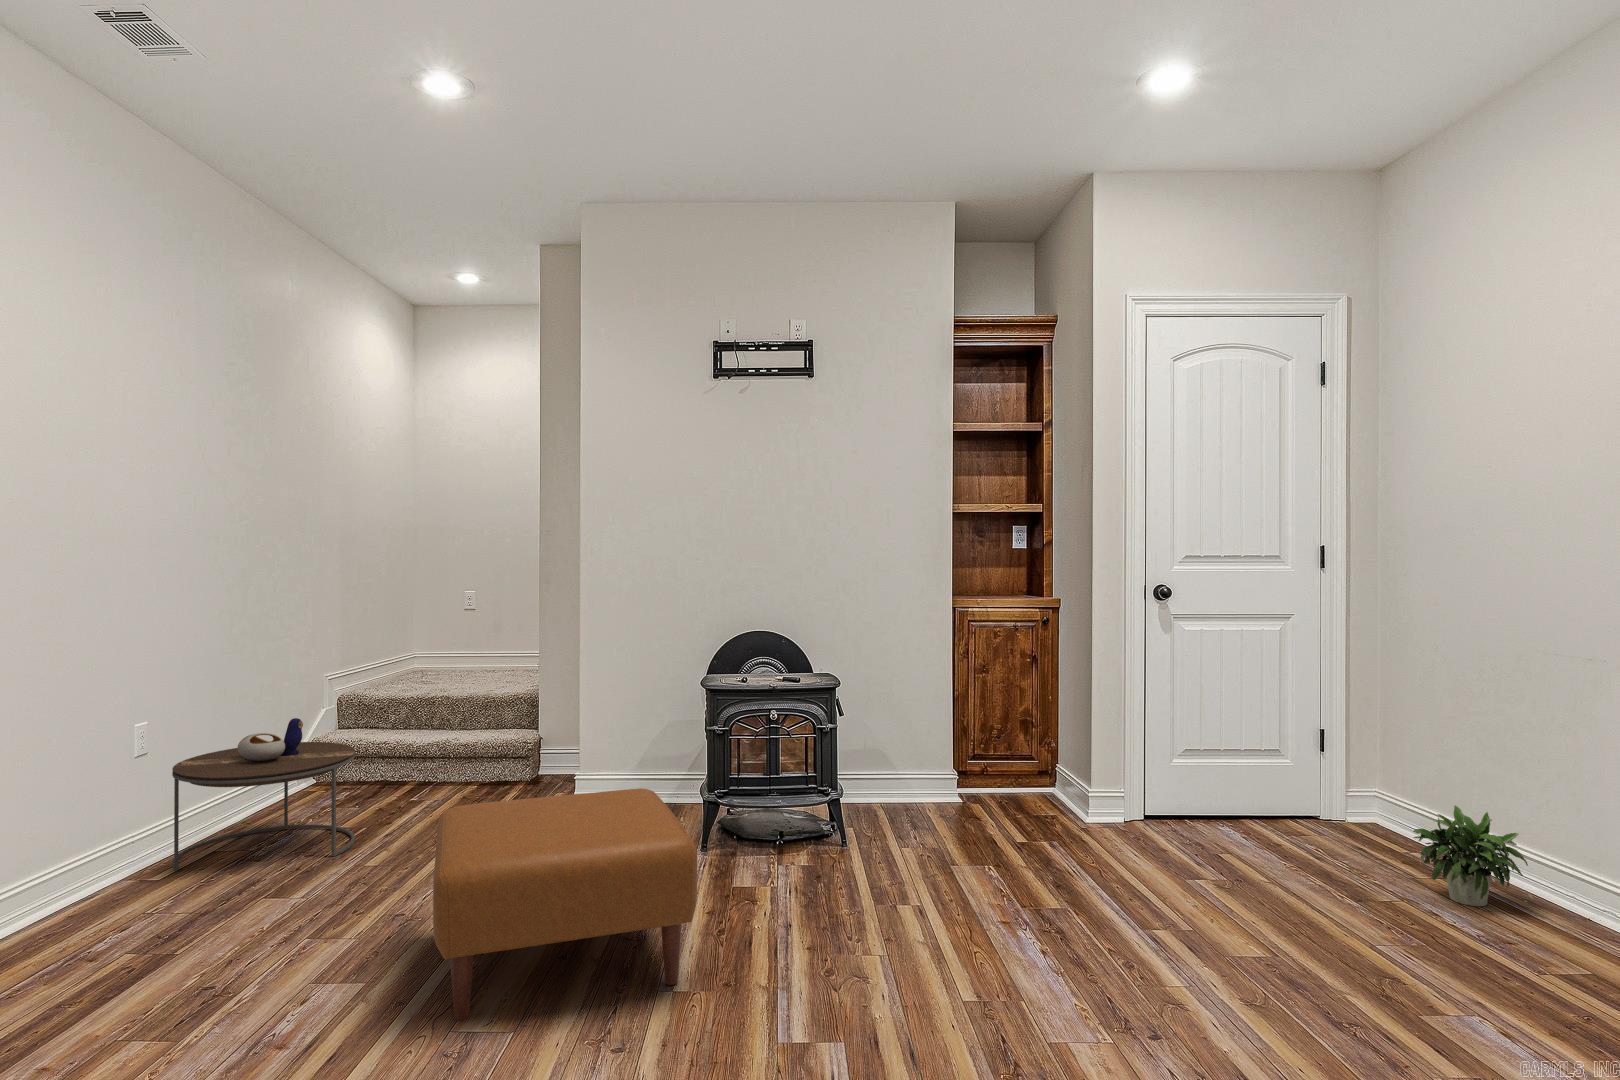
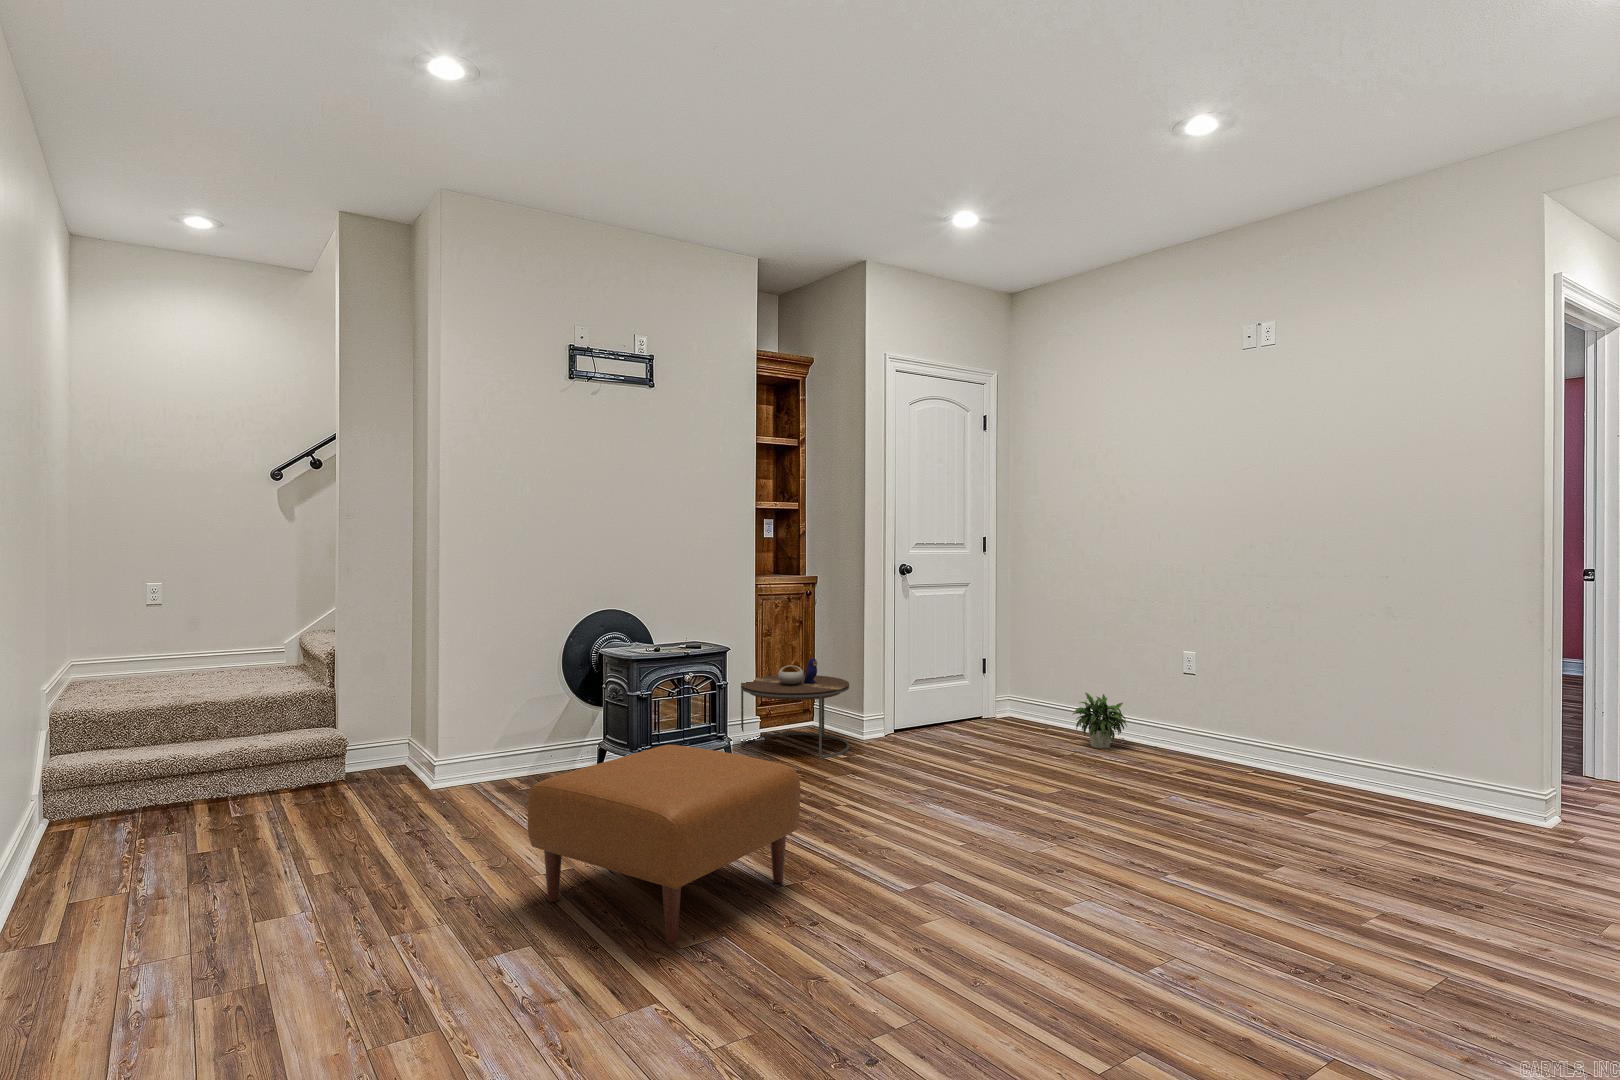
side table: present [172,718,355,871] -> present [741,658,849,759]

